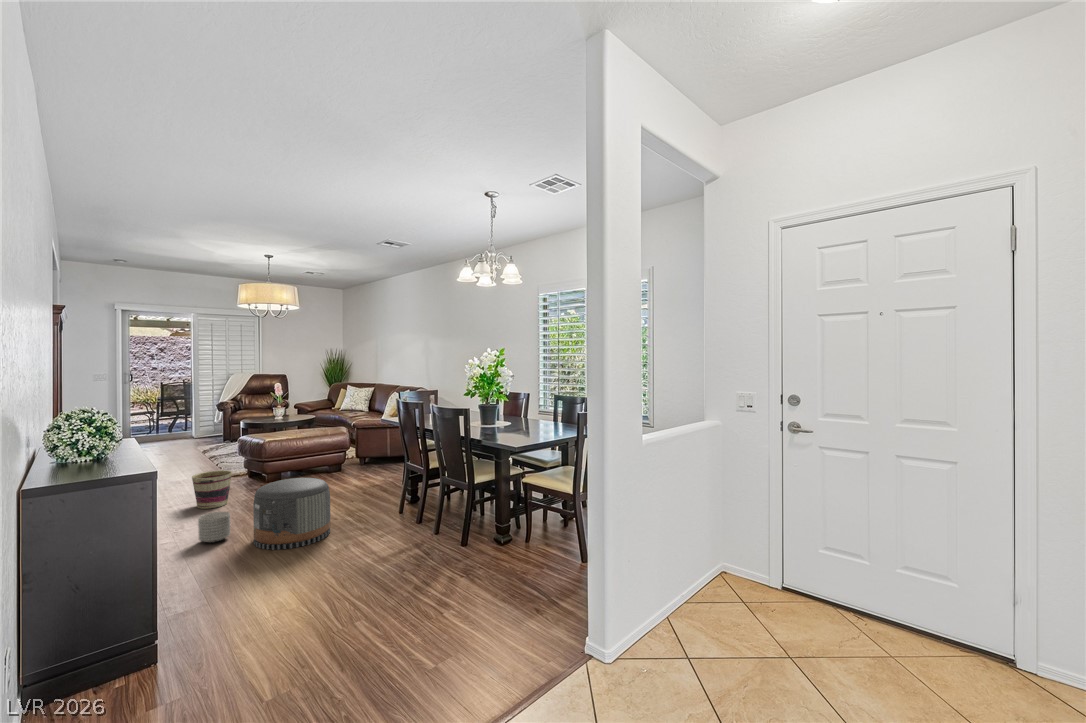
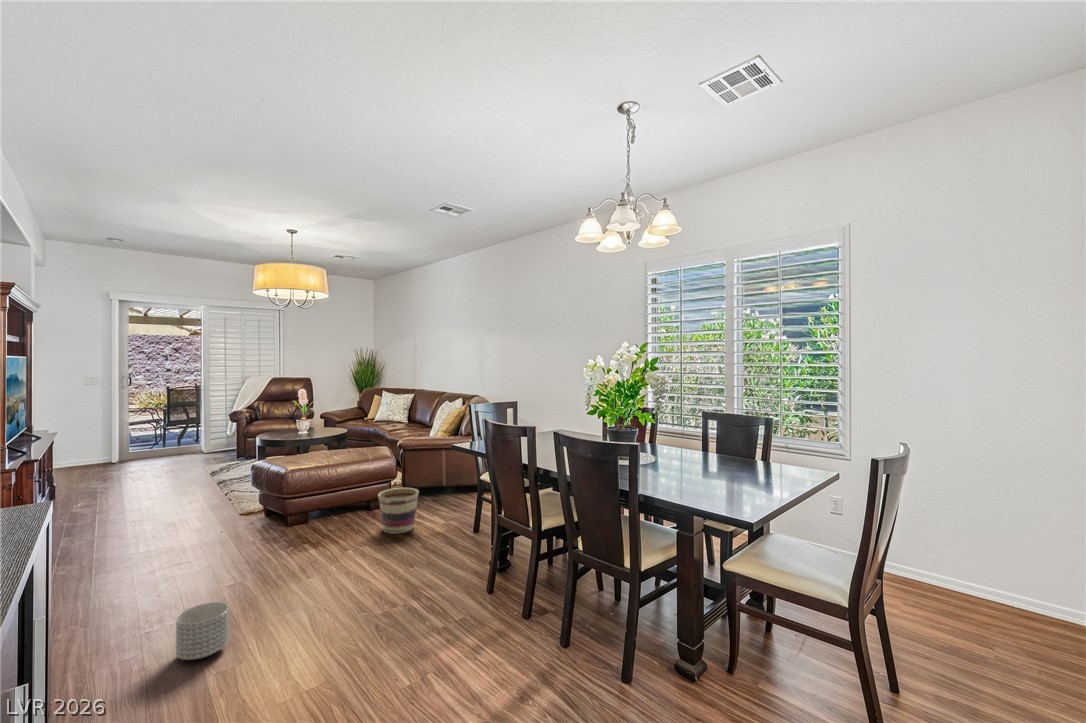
basket: present [192,470,232,509] -> present [378,488,419,534]
pouf: present [253,478,330,550] -> none [265,545,387,682]

